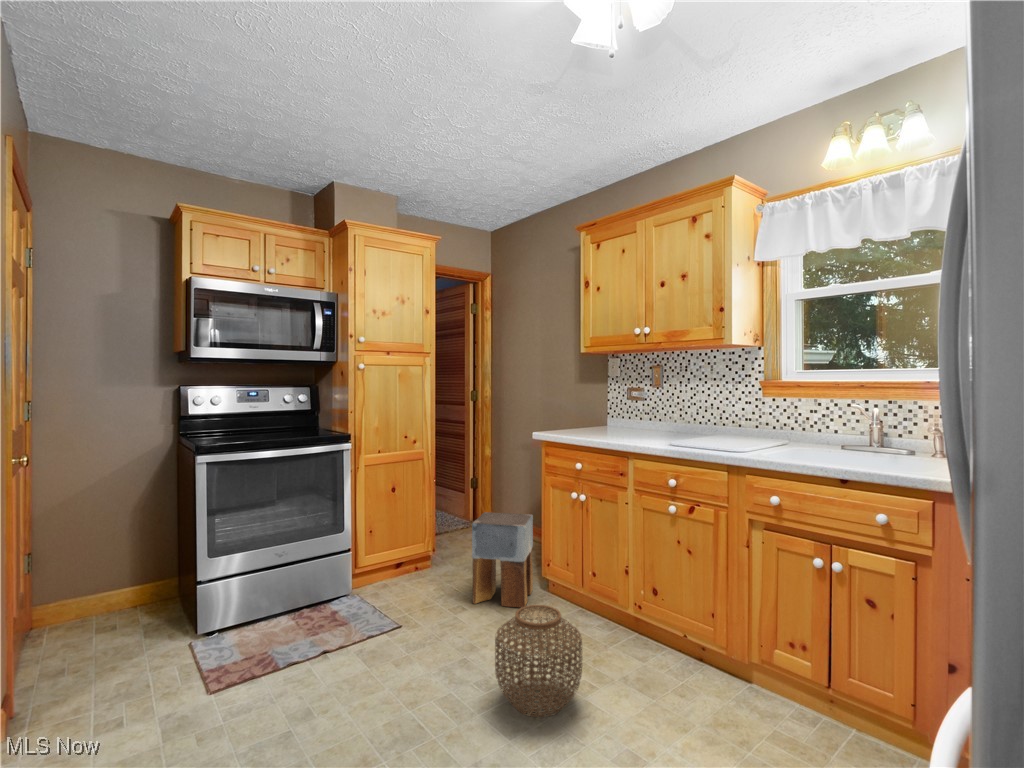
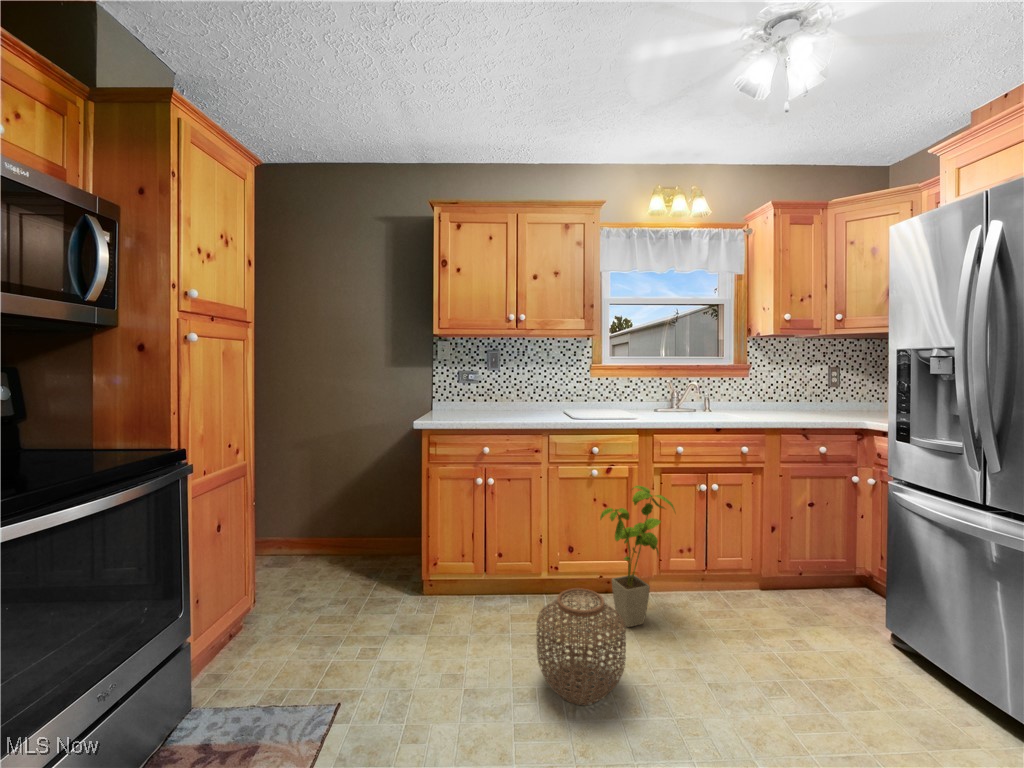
stool: present [472,512,533,608] -> none [352,510,431,631]
house plant: none [646,528,740,700] -> present [600,486,675,627]

